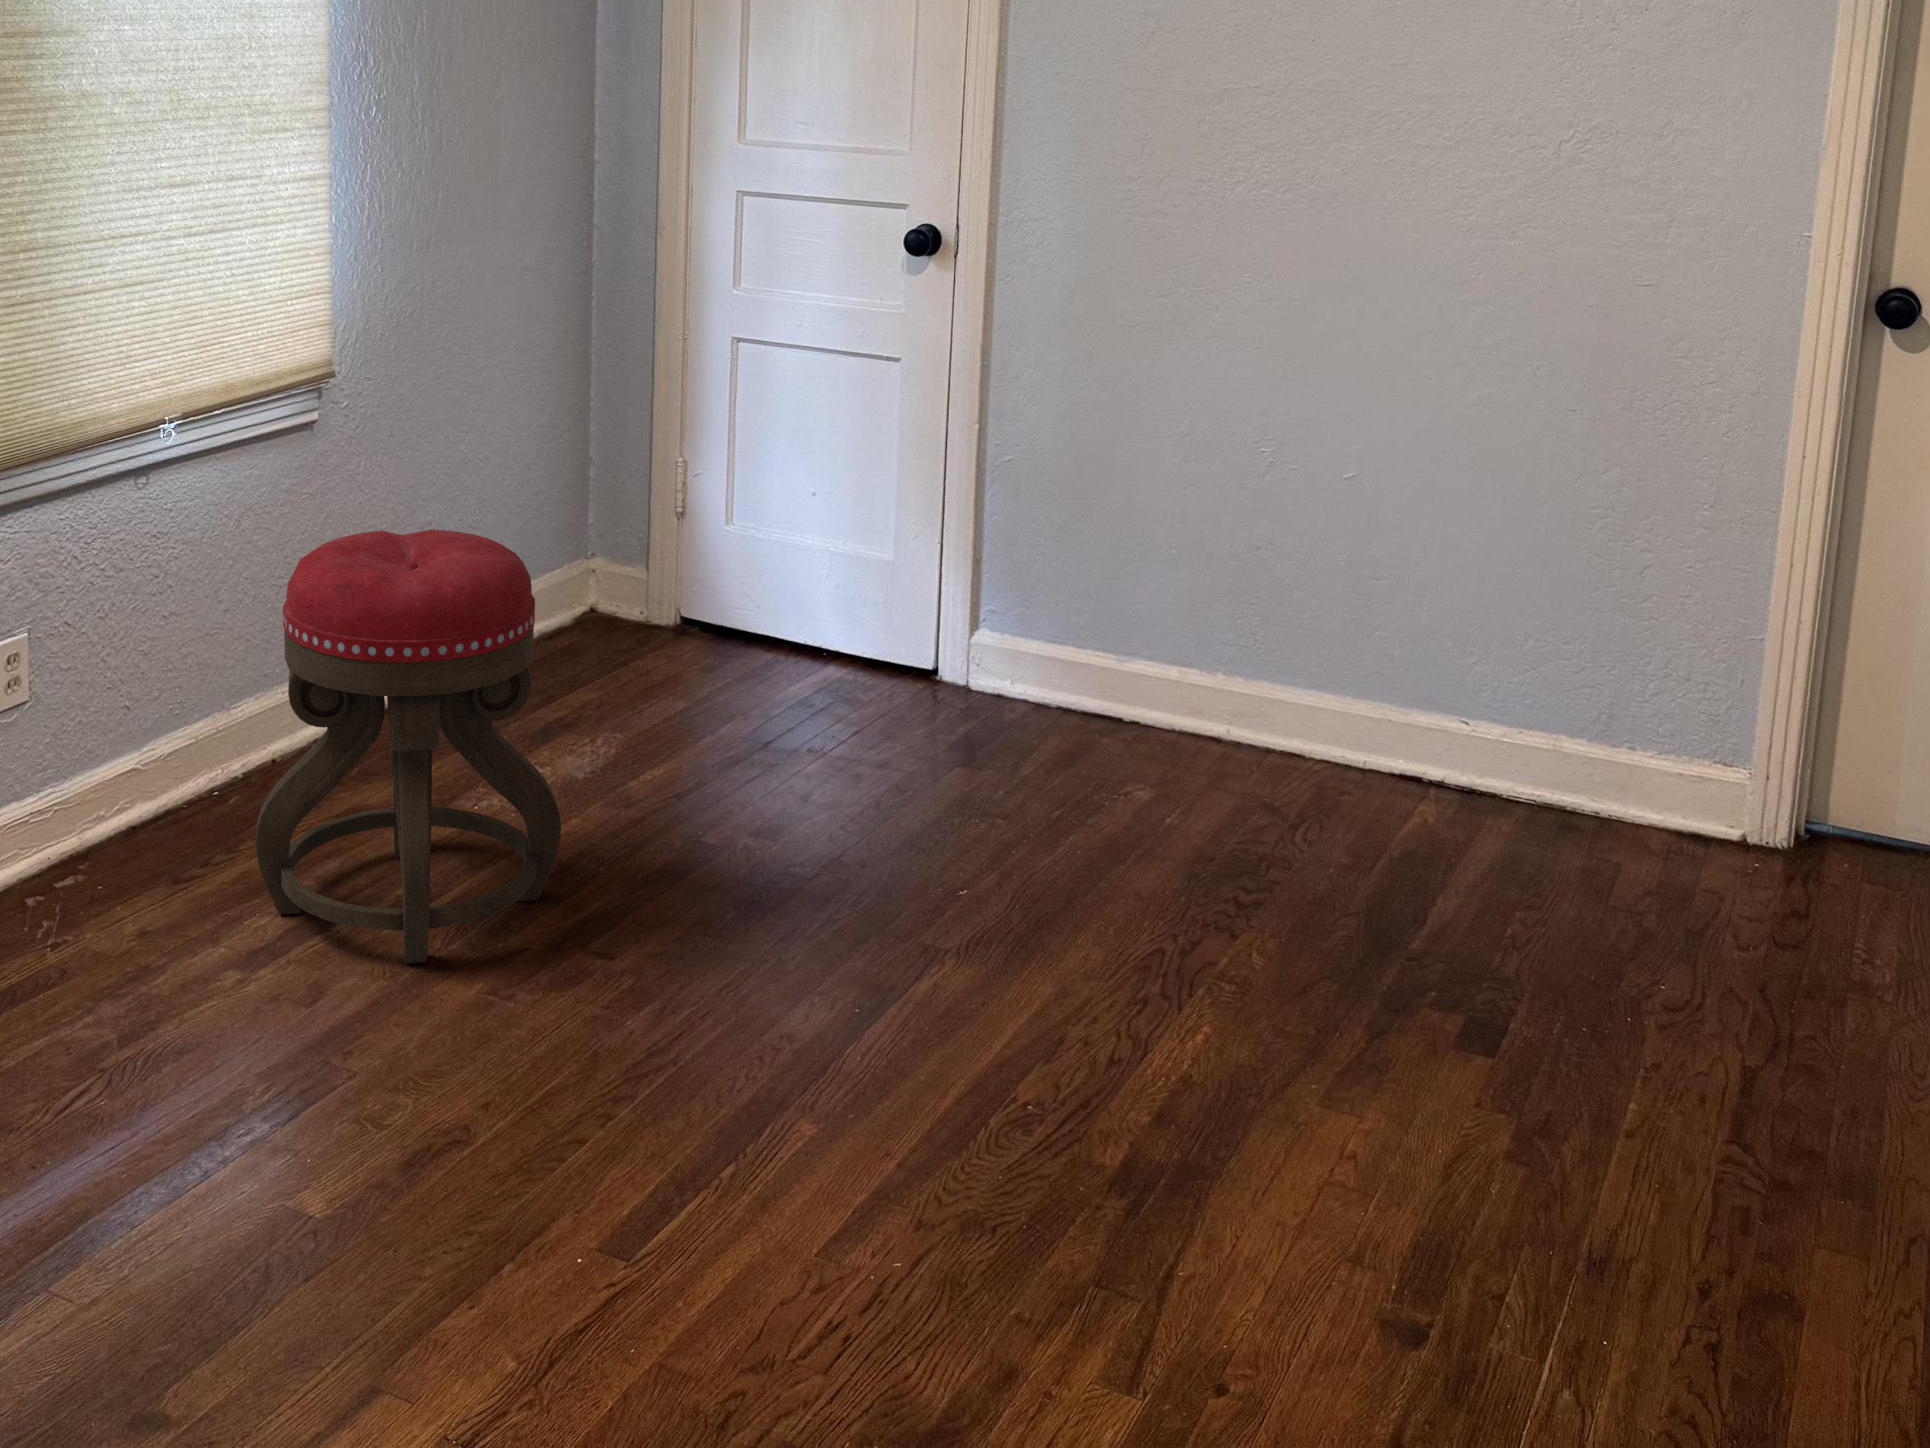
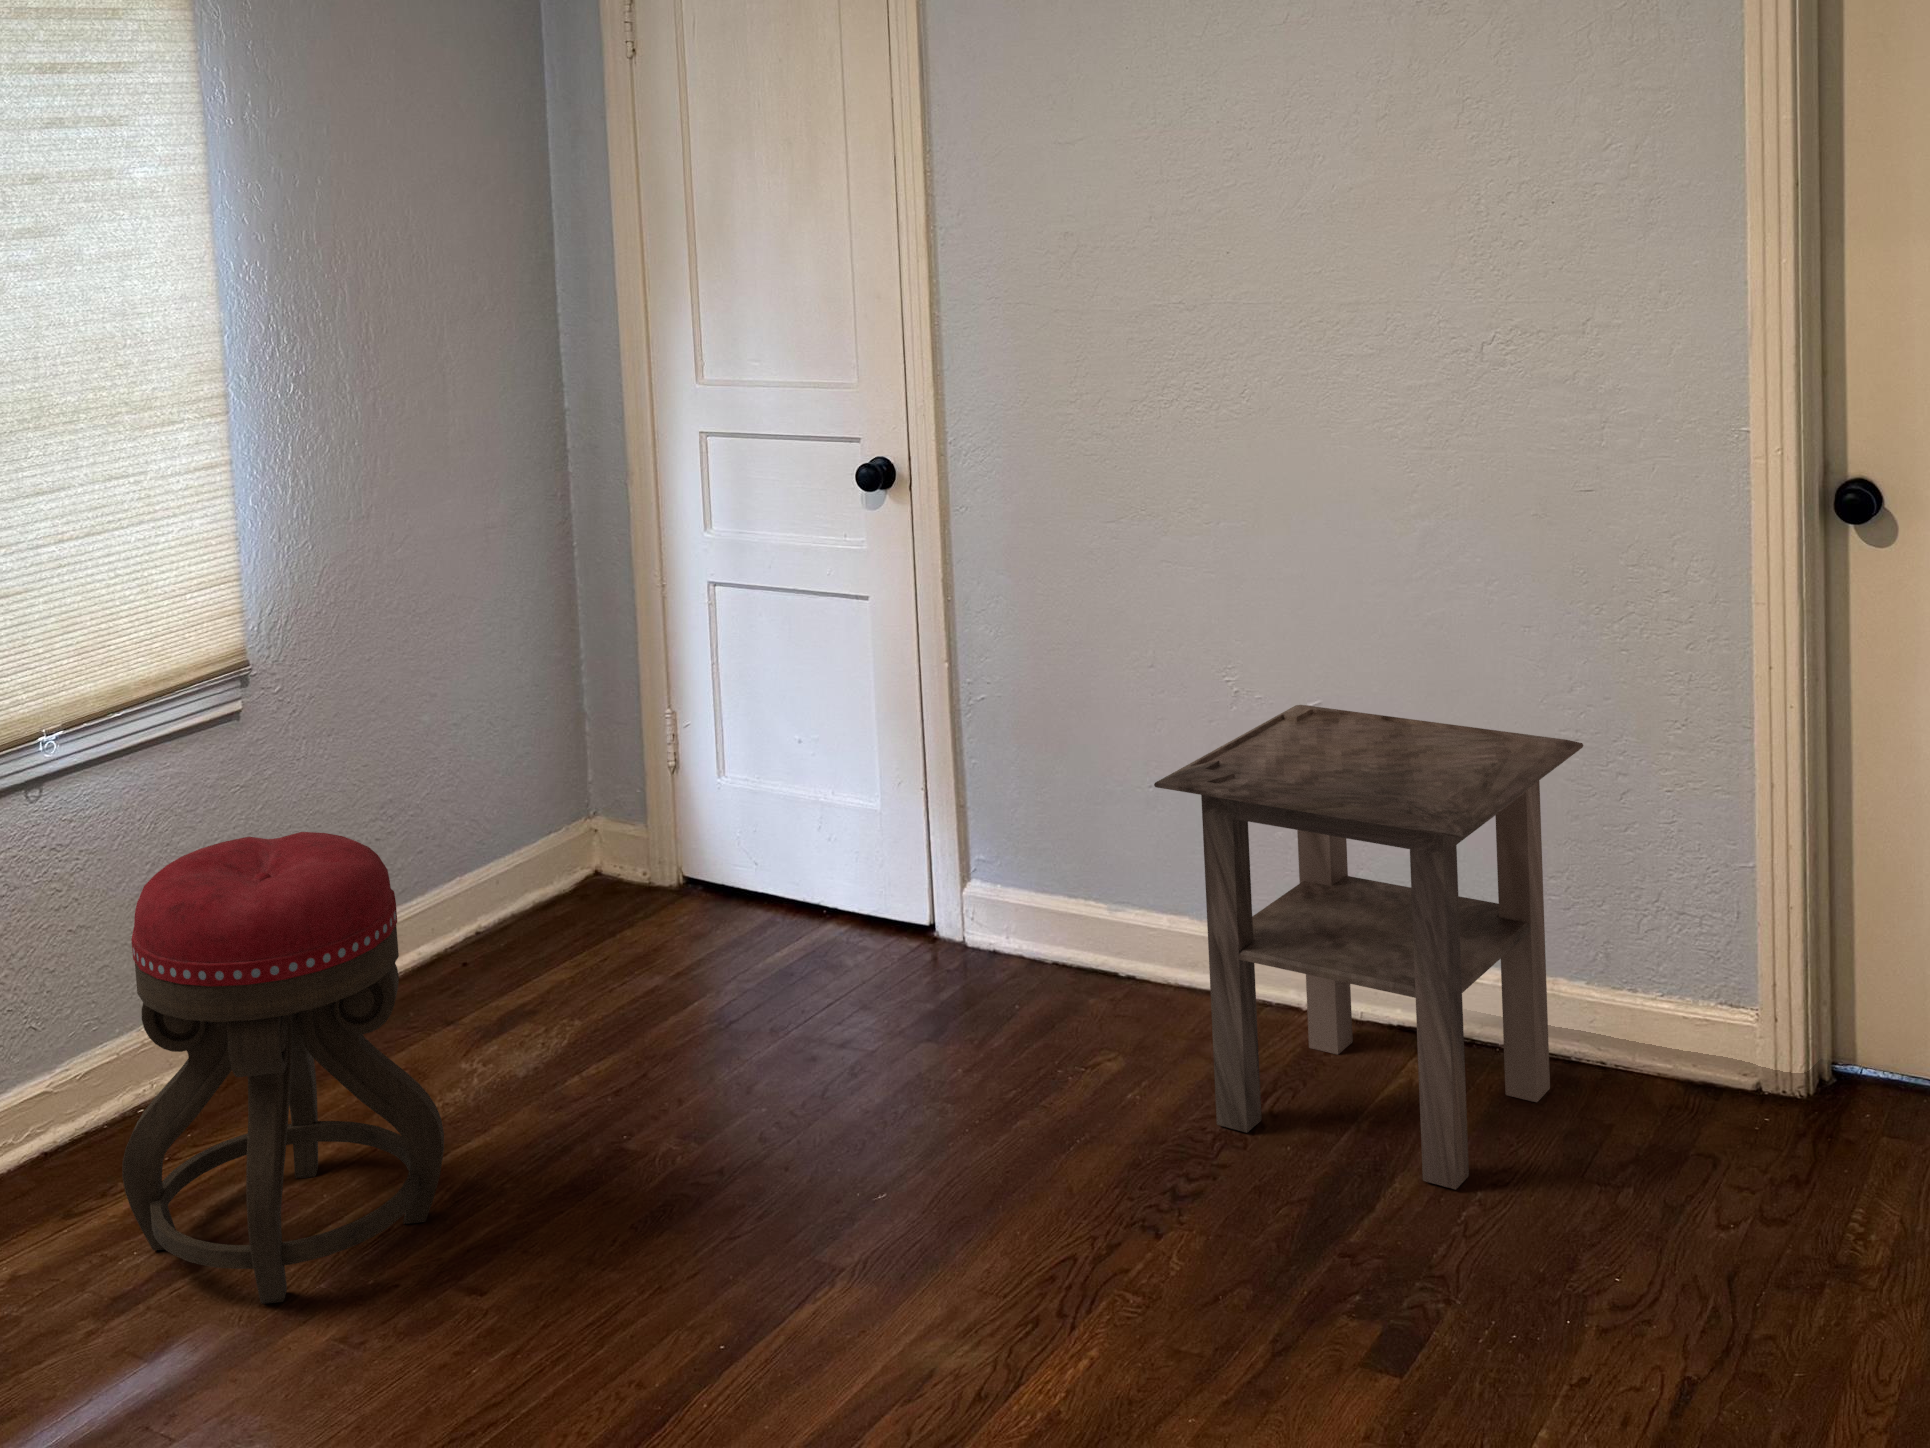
side table: none [1240,476,1621,910] -> present [1154,705,1583,1190]

